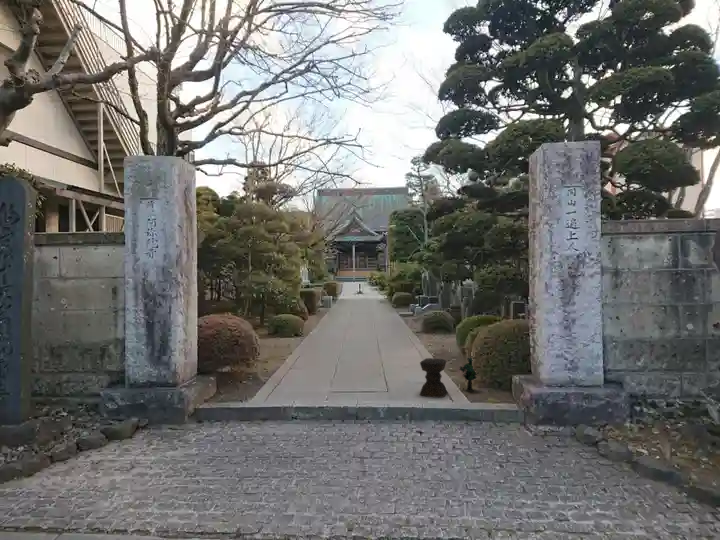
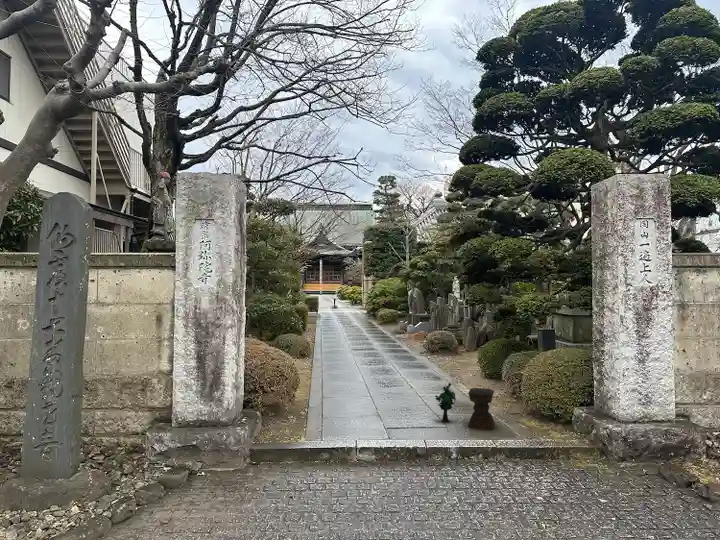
decorative plant: present [460,356,479,392] -> present [435,383,456,422]

